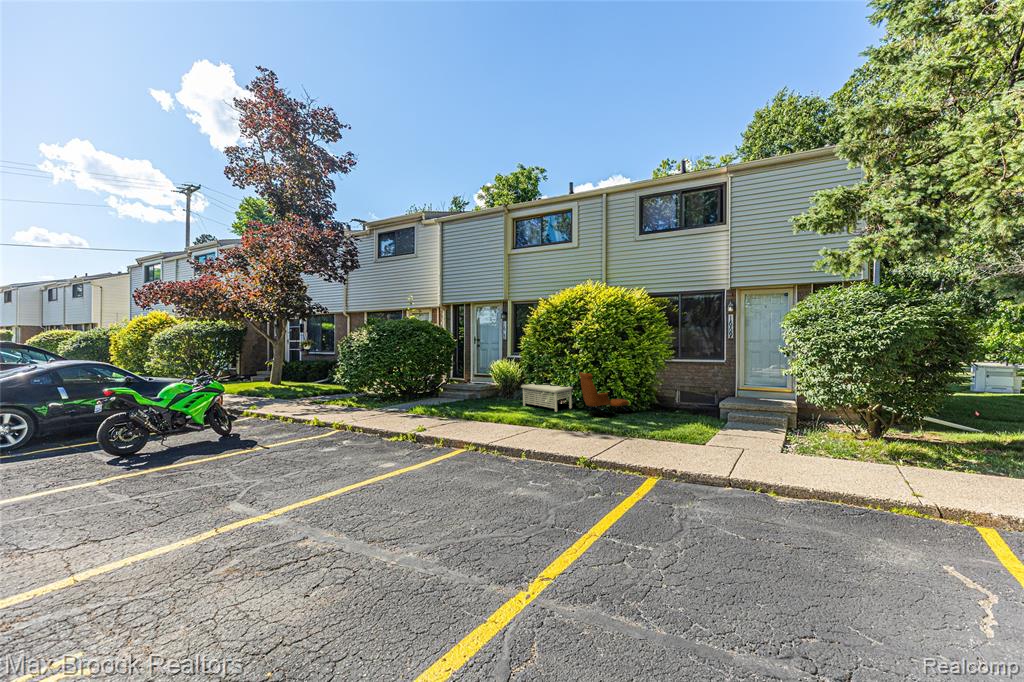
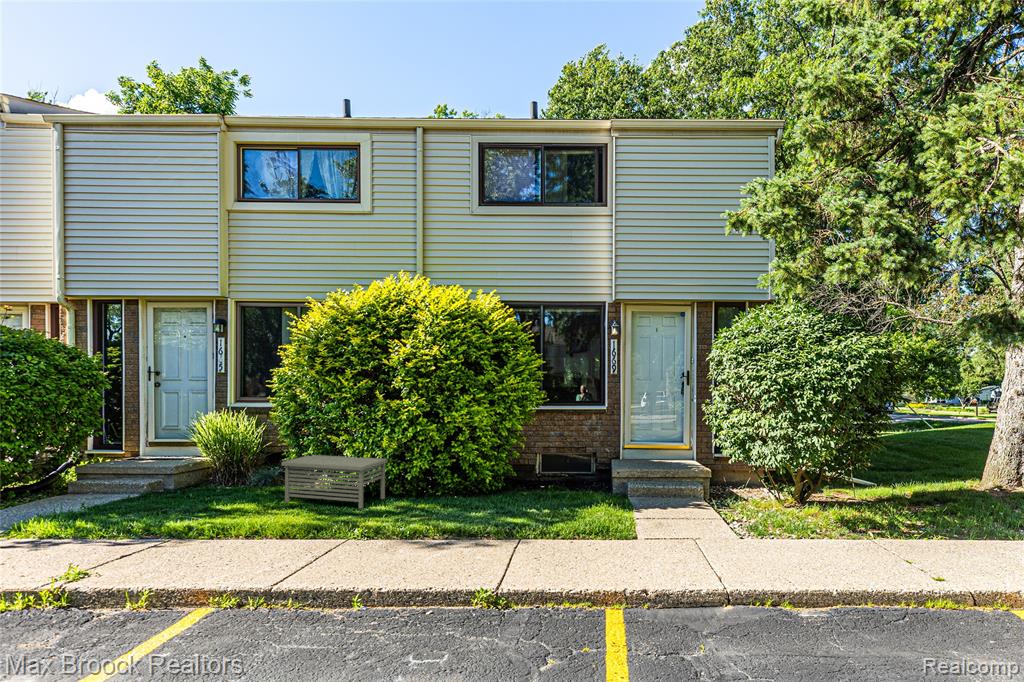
lounge chair: present [579,372,629,415] -> none [412,430,489,512]

